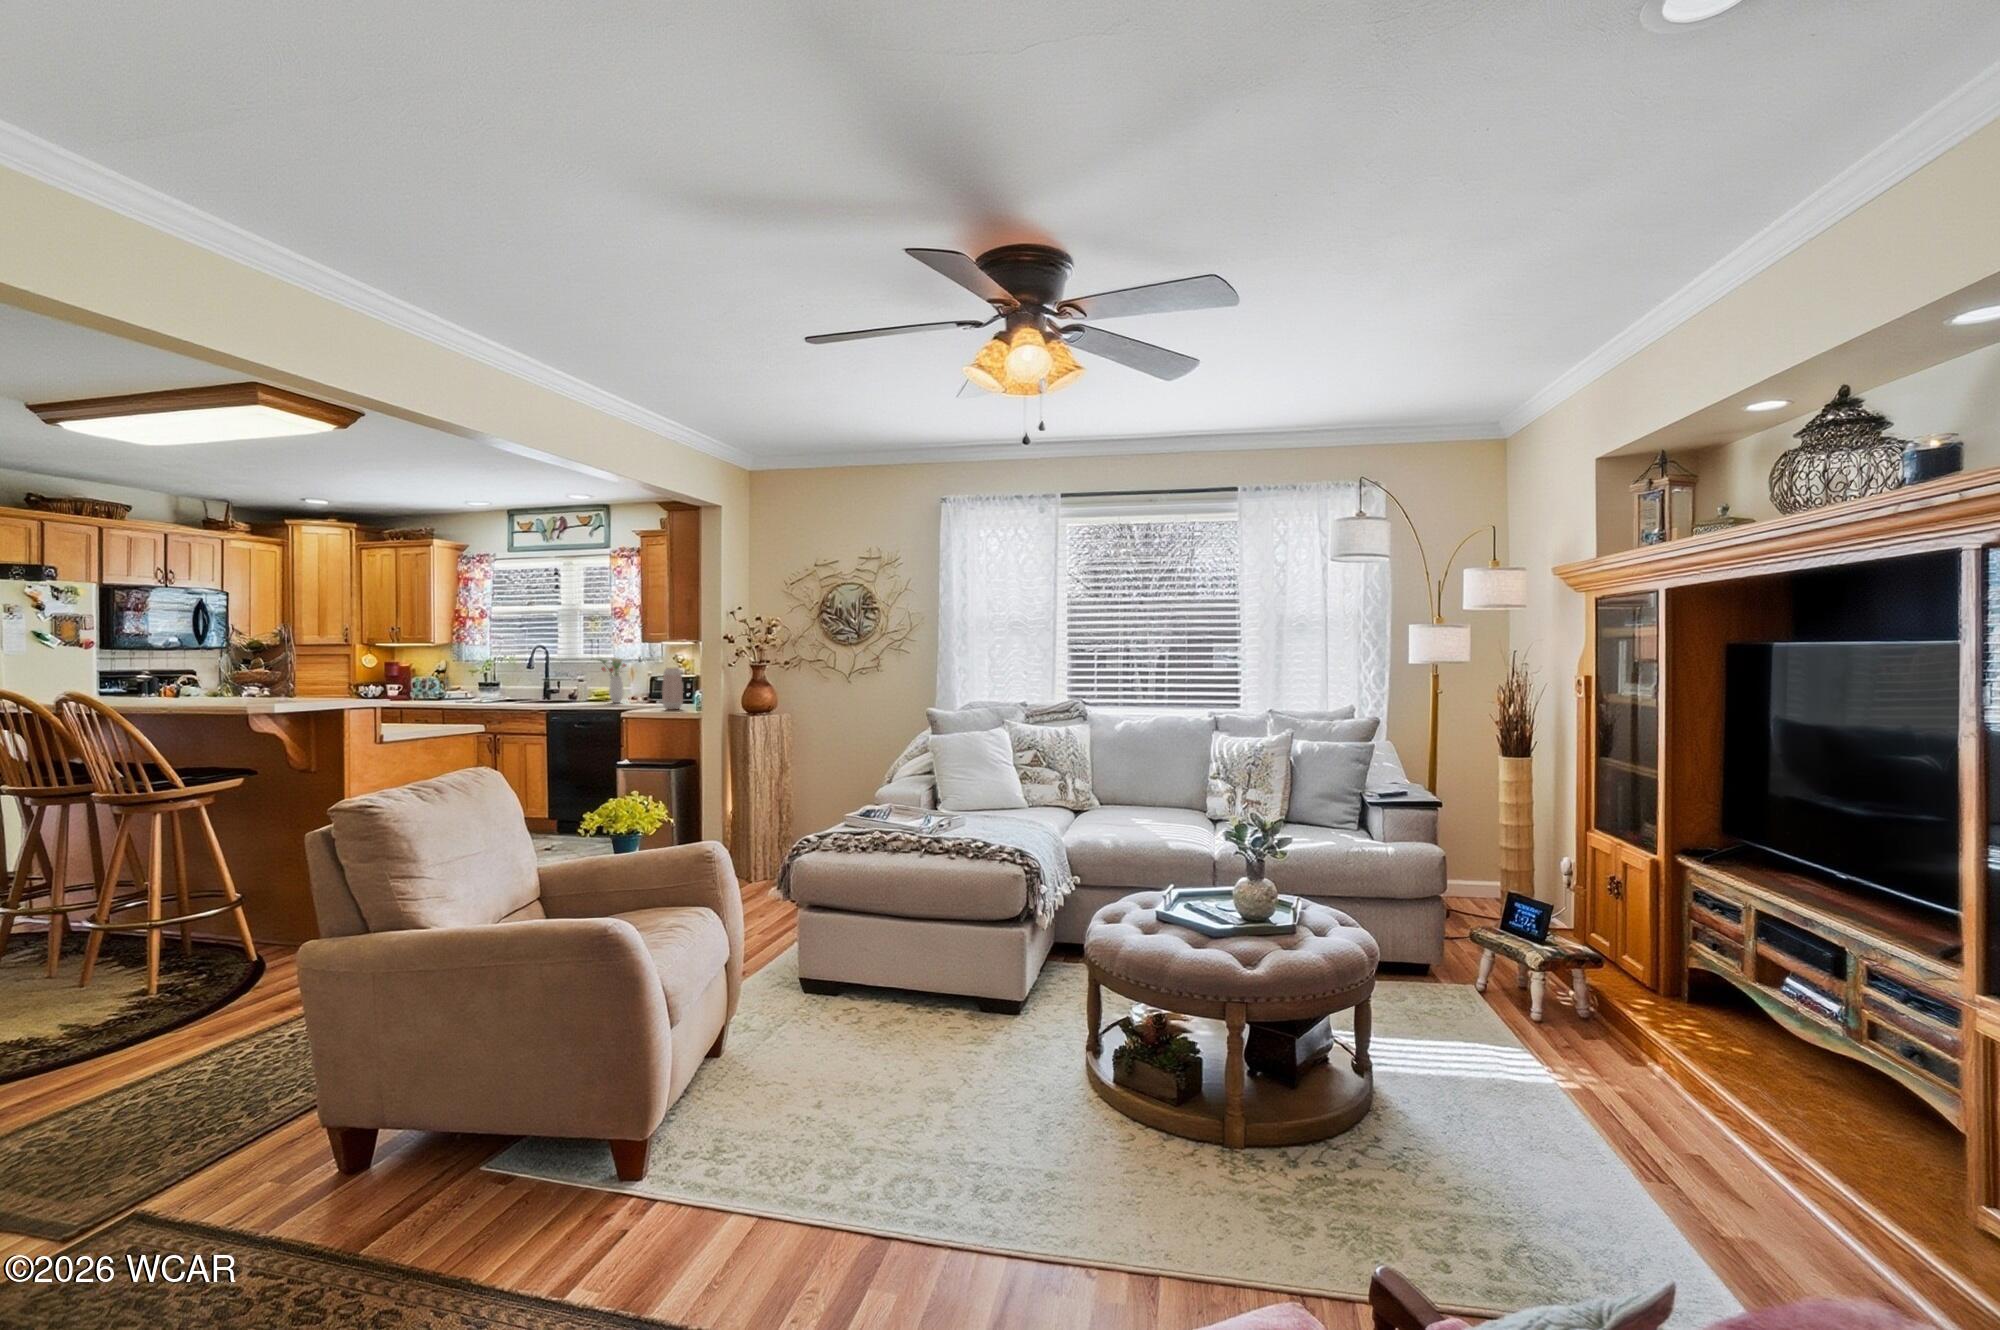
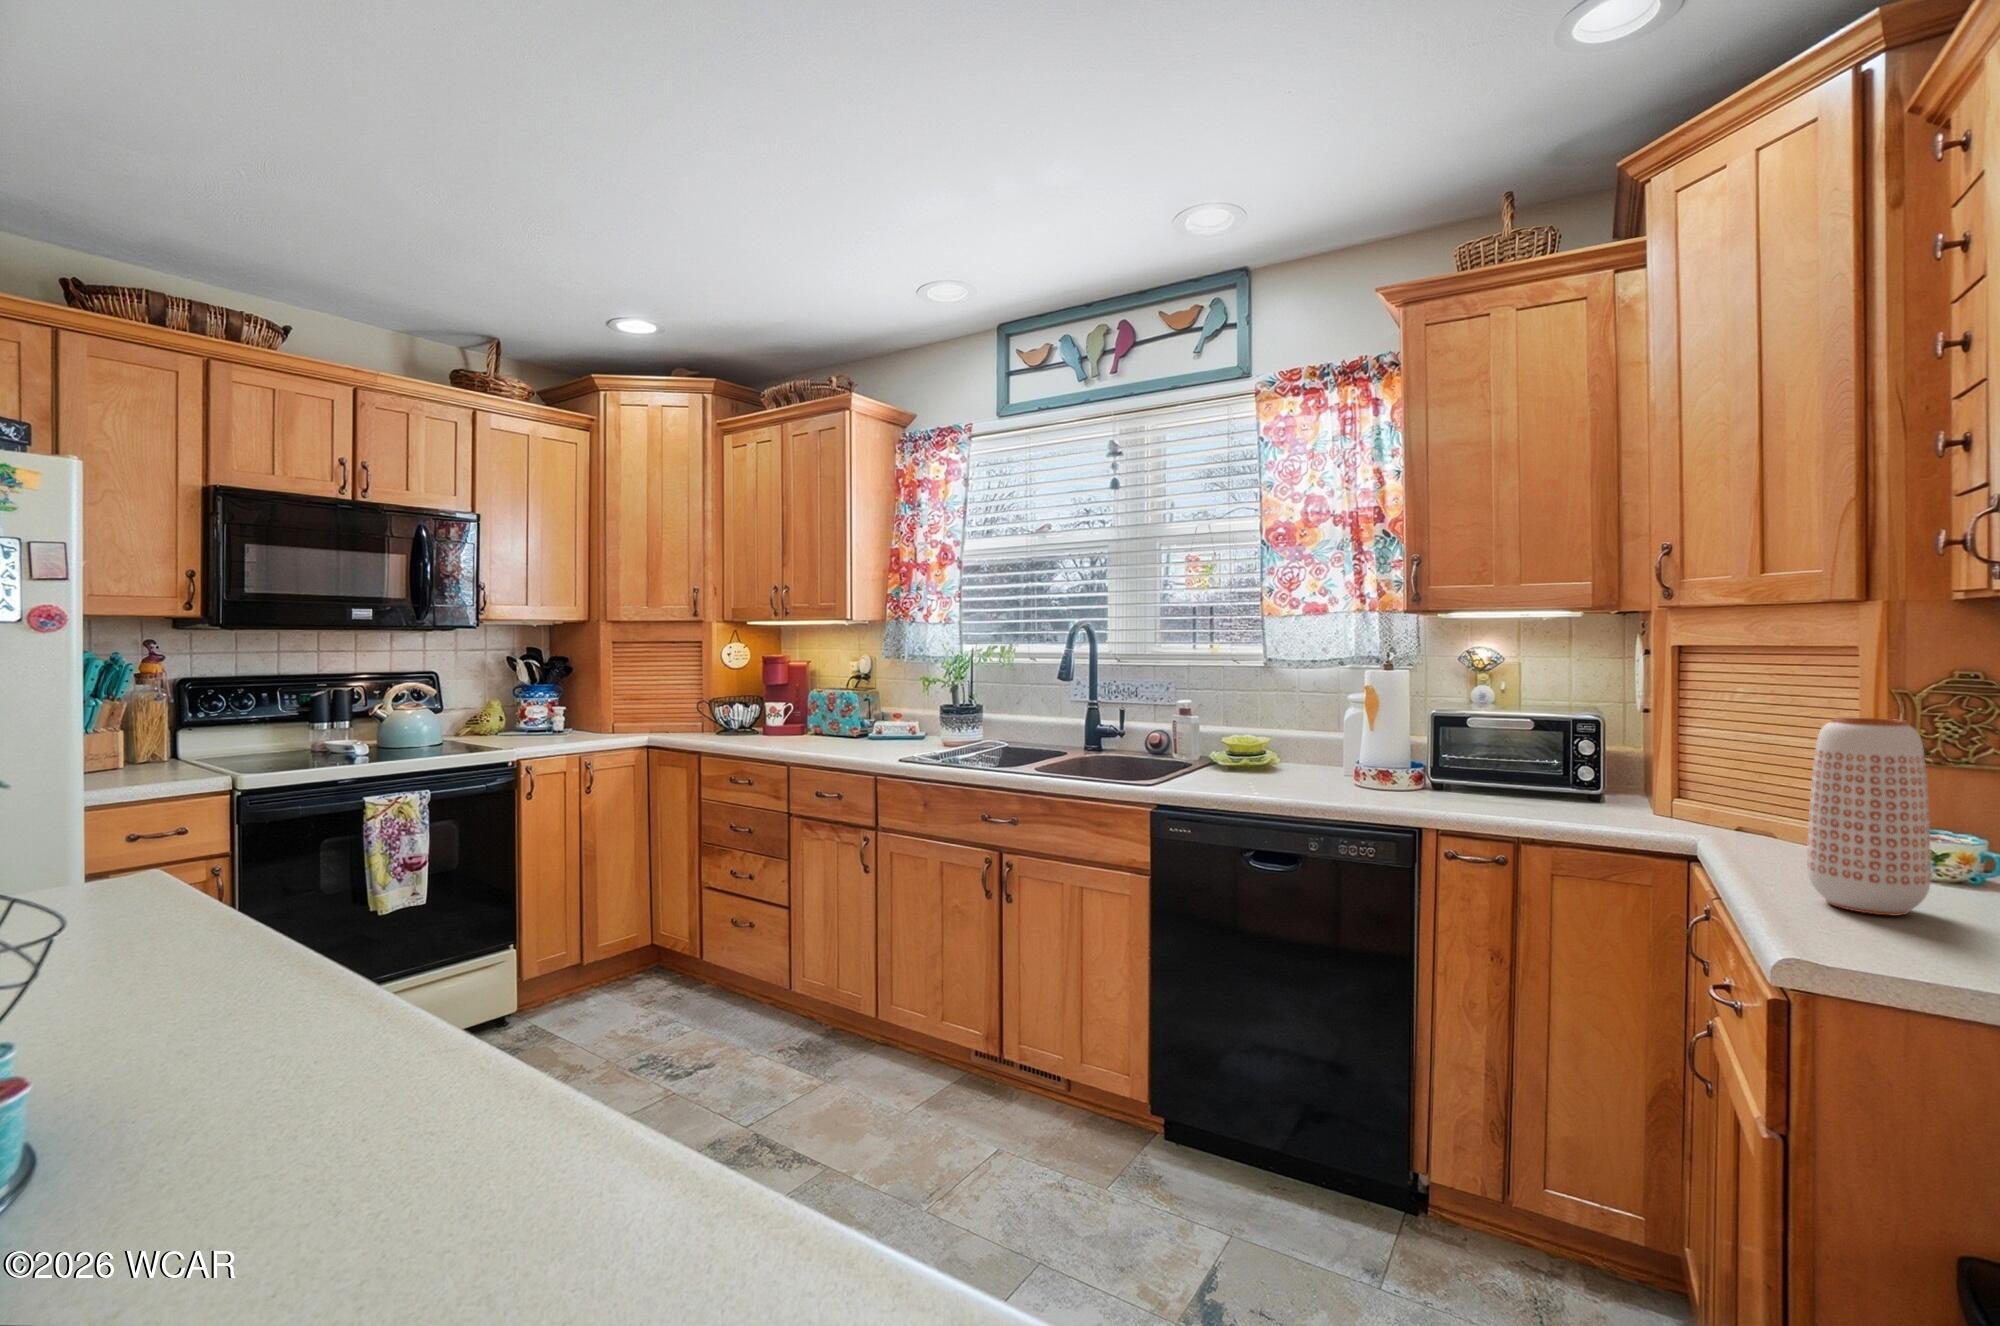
flower arrangement: present [599,658,626,703] -> none [1271,656,1389,792]

